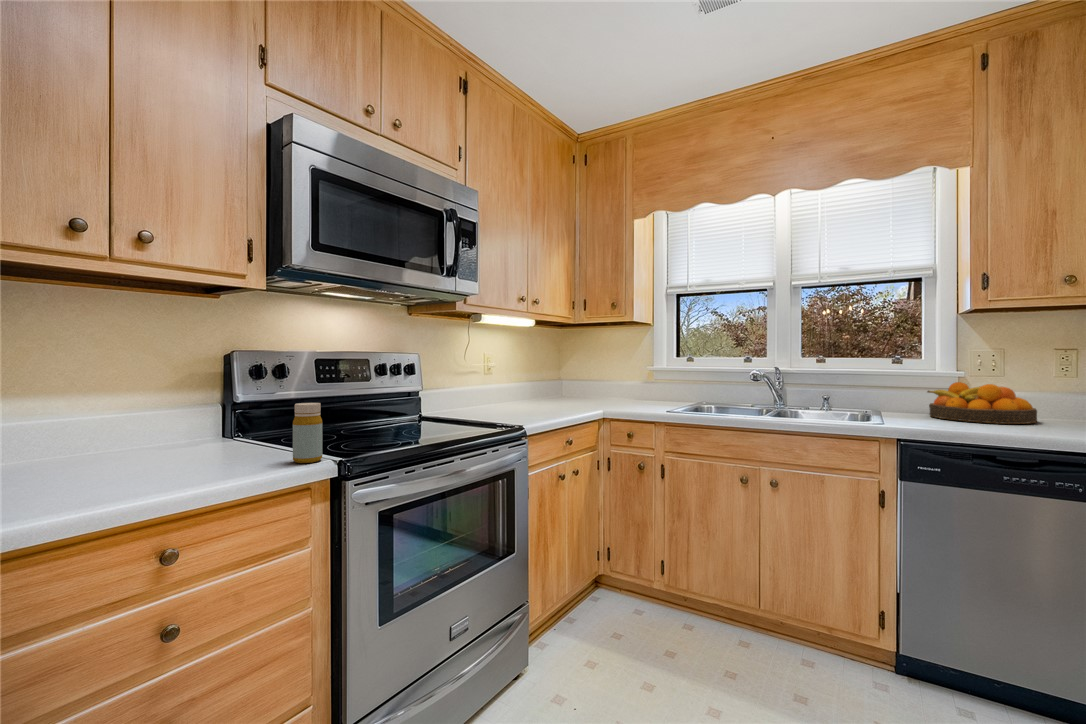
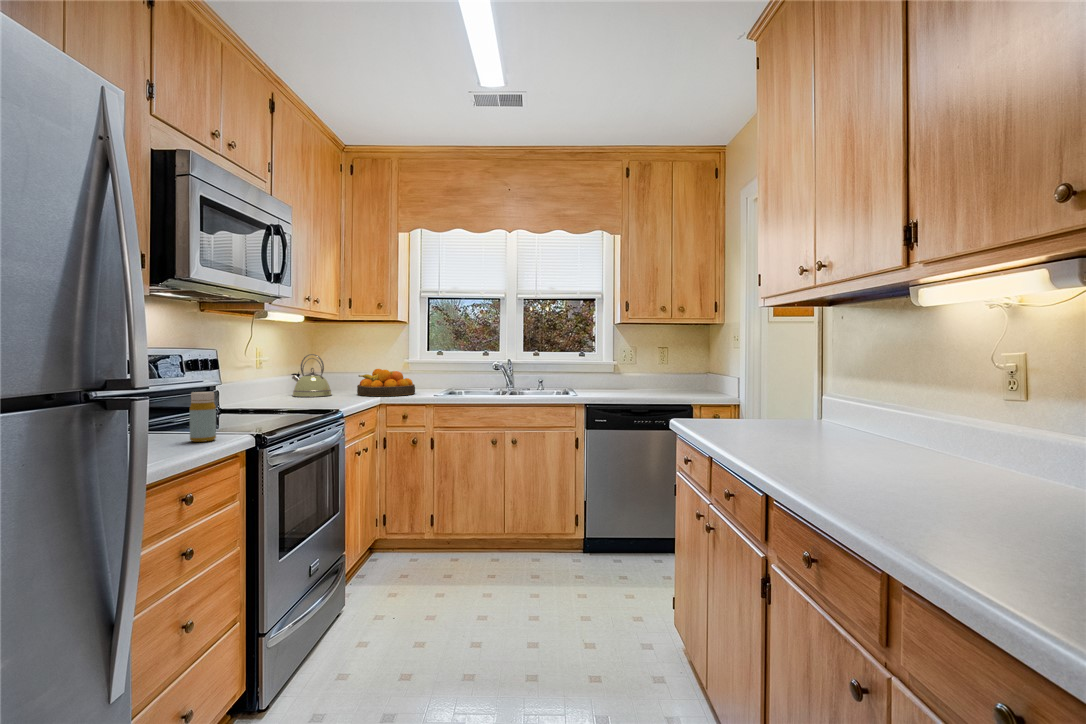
kettle: none [521,361,559,406] -> present [291,354,332,397]
fruit bowl: present [927,382,1037,424] -> present [357,369,415,396]

